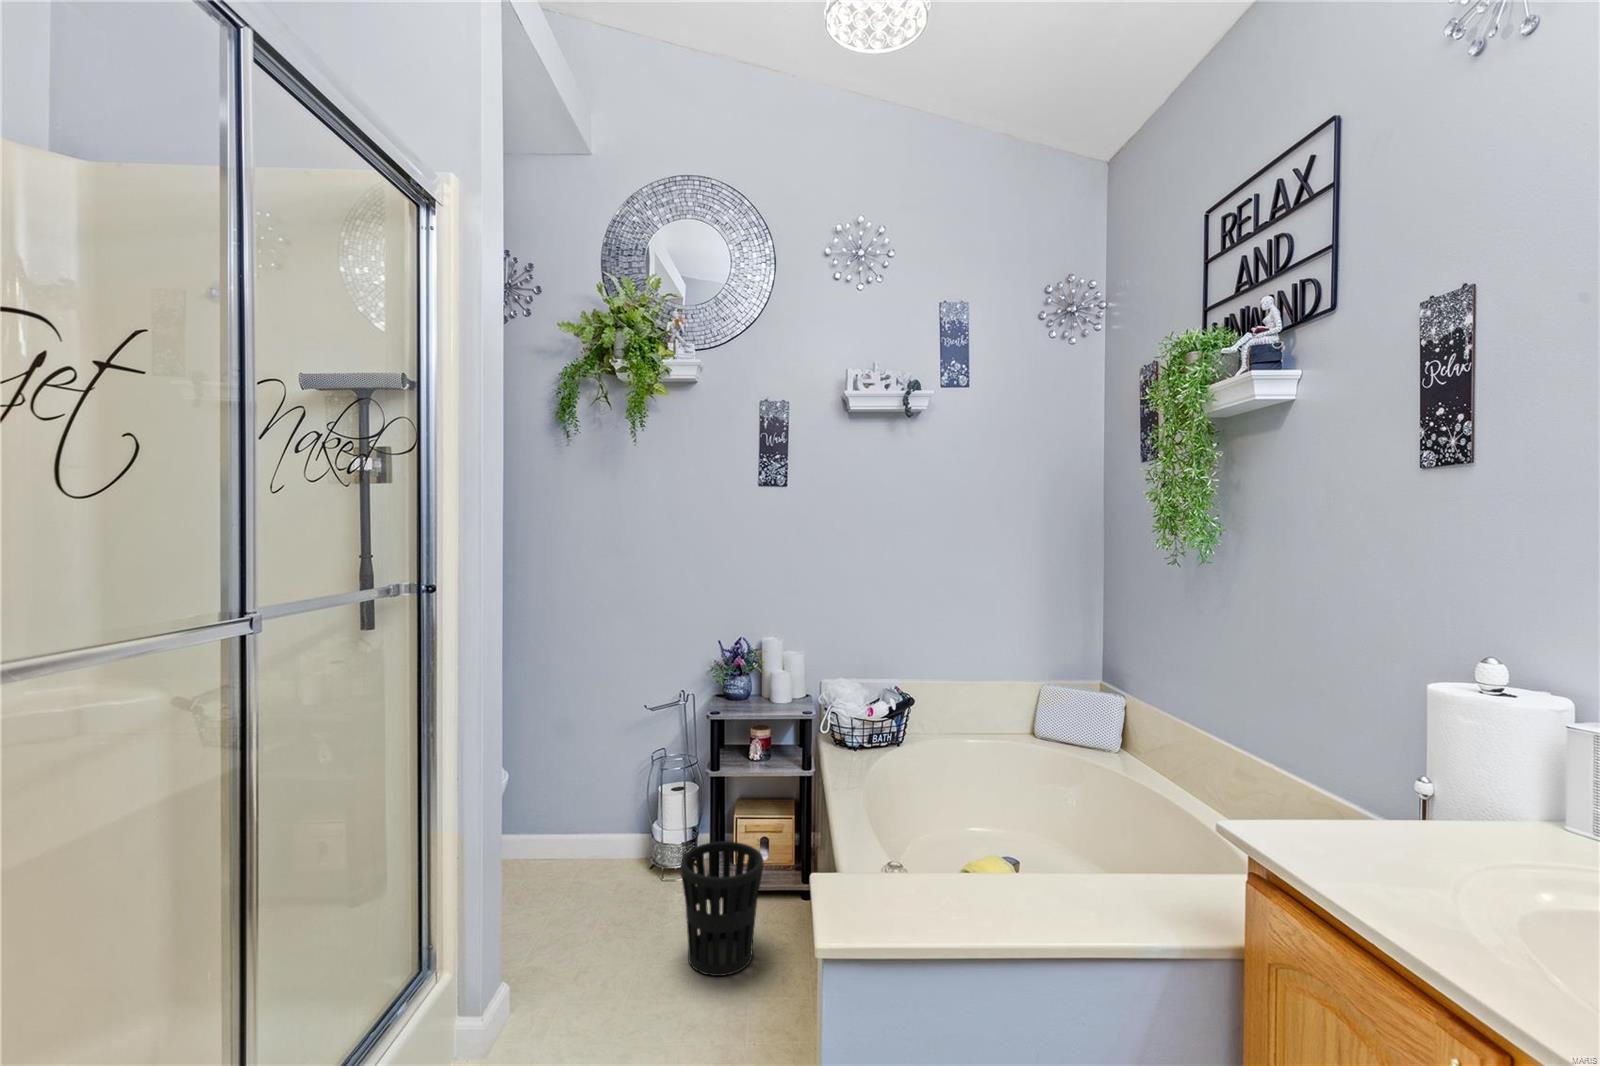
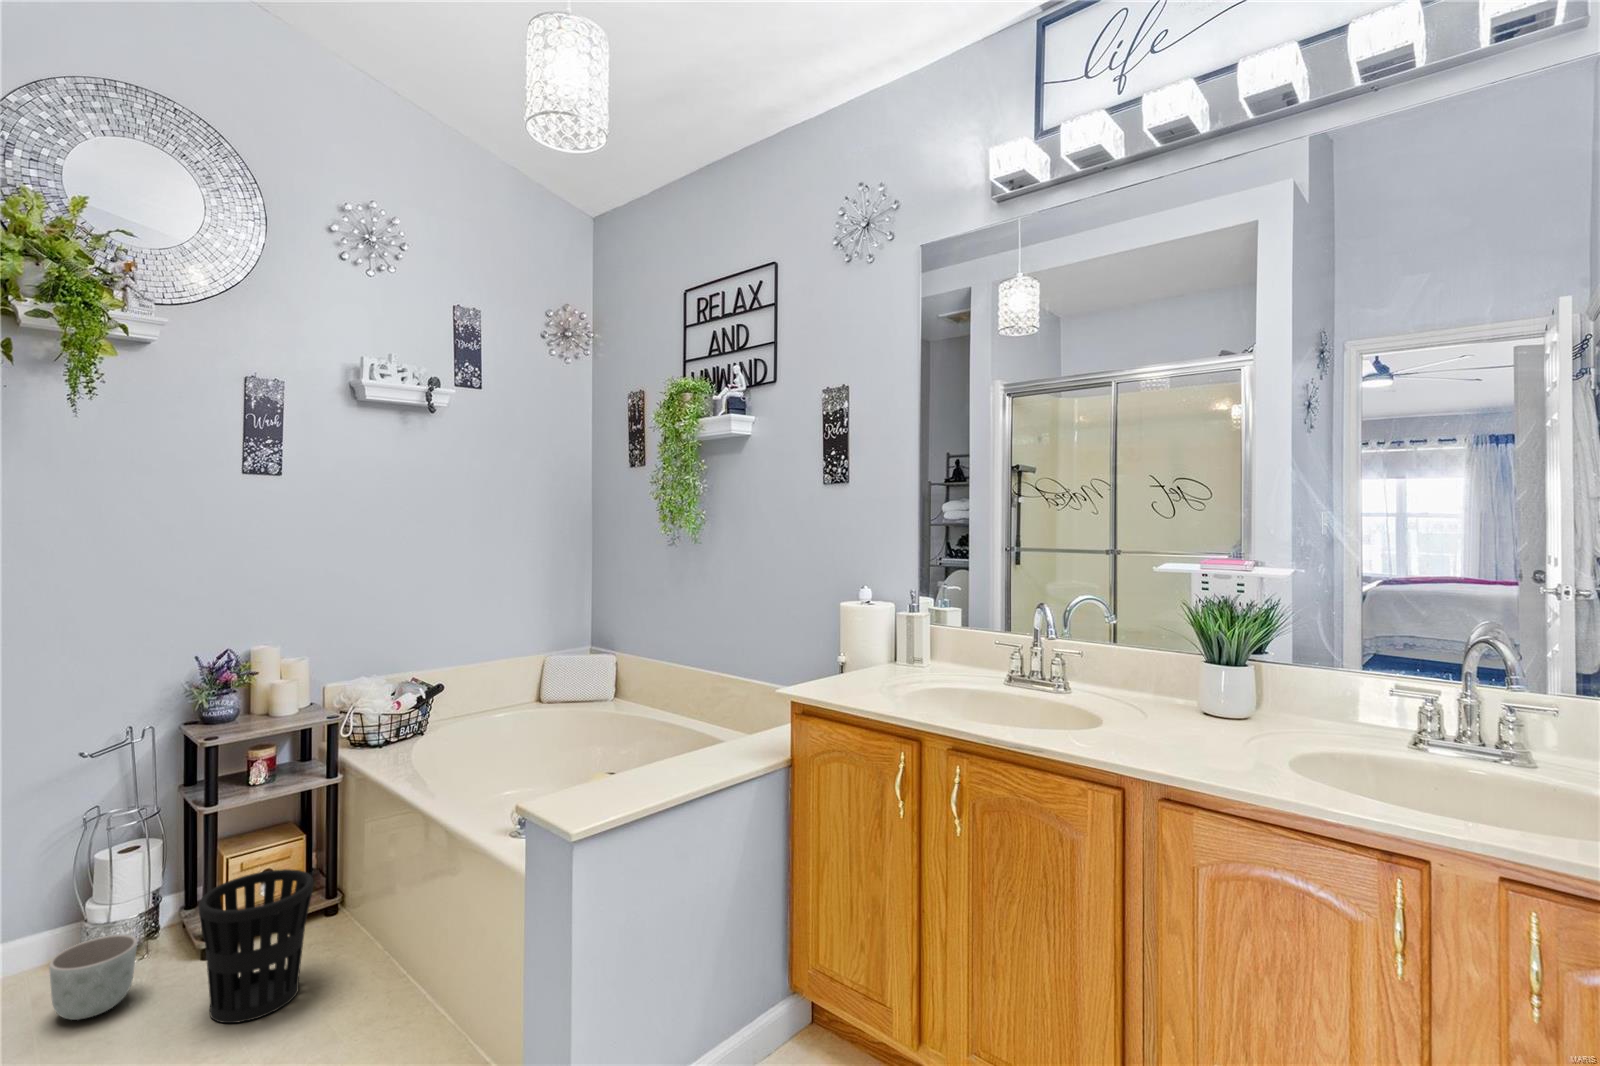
planter: none [613,855,664,917] -> present [49,935,137,1020]

